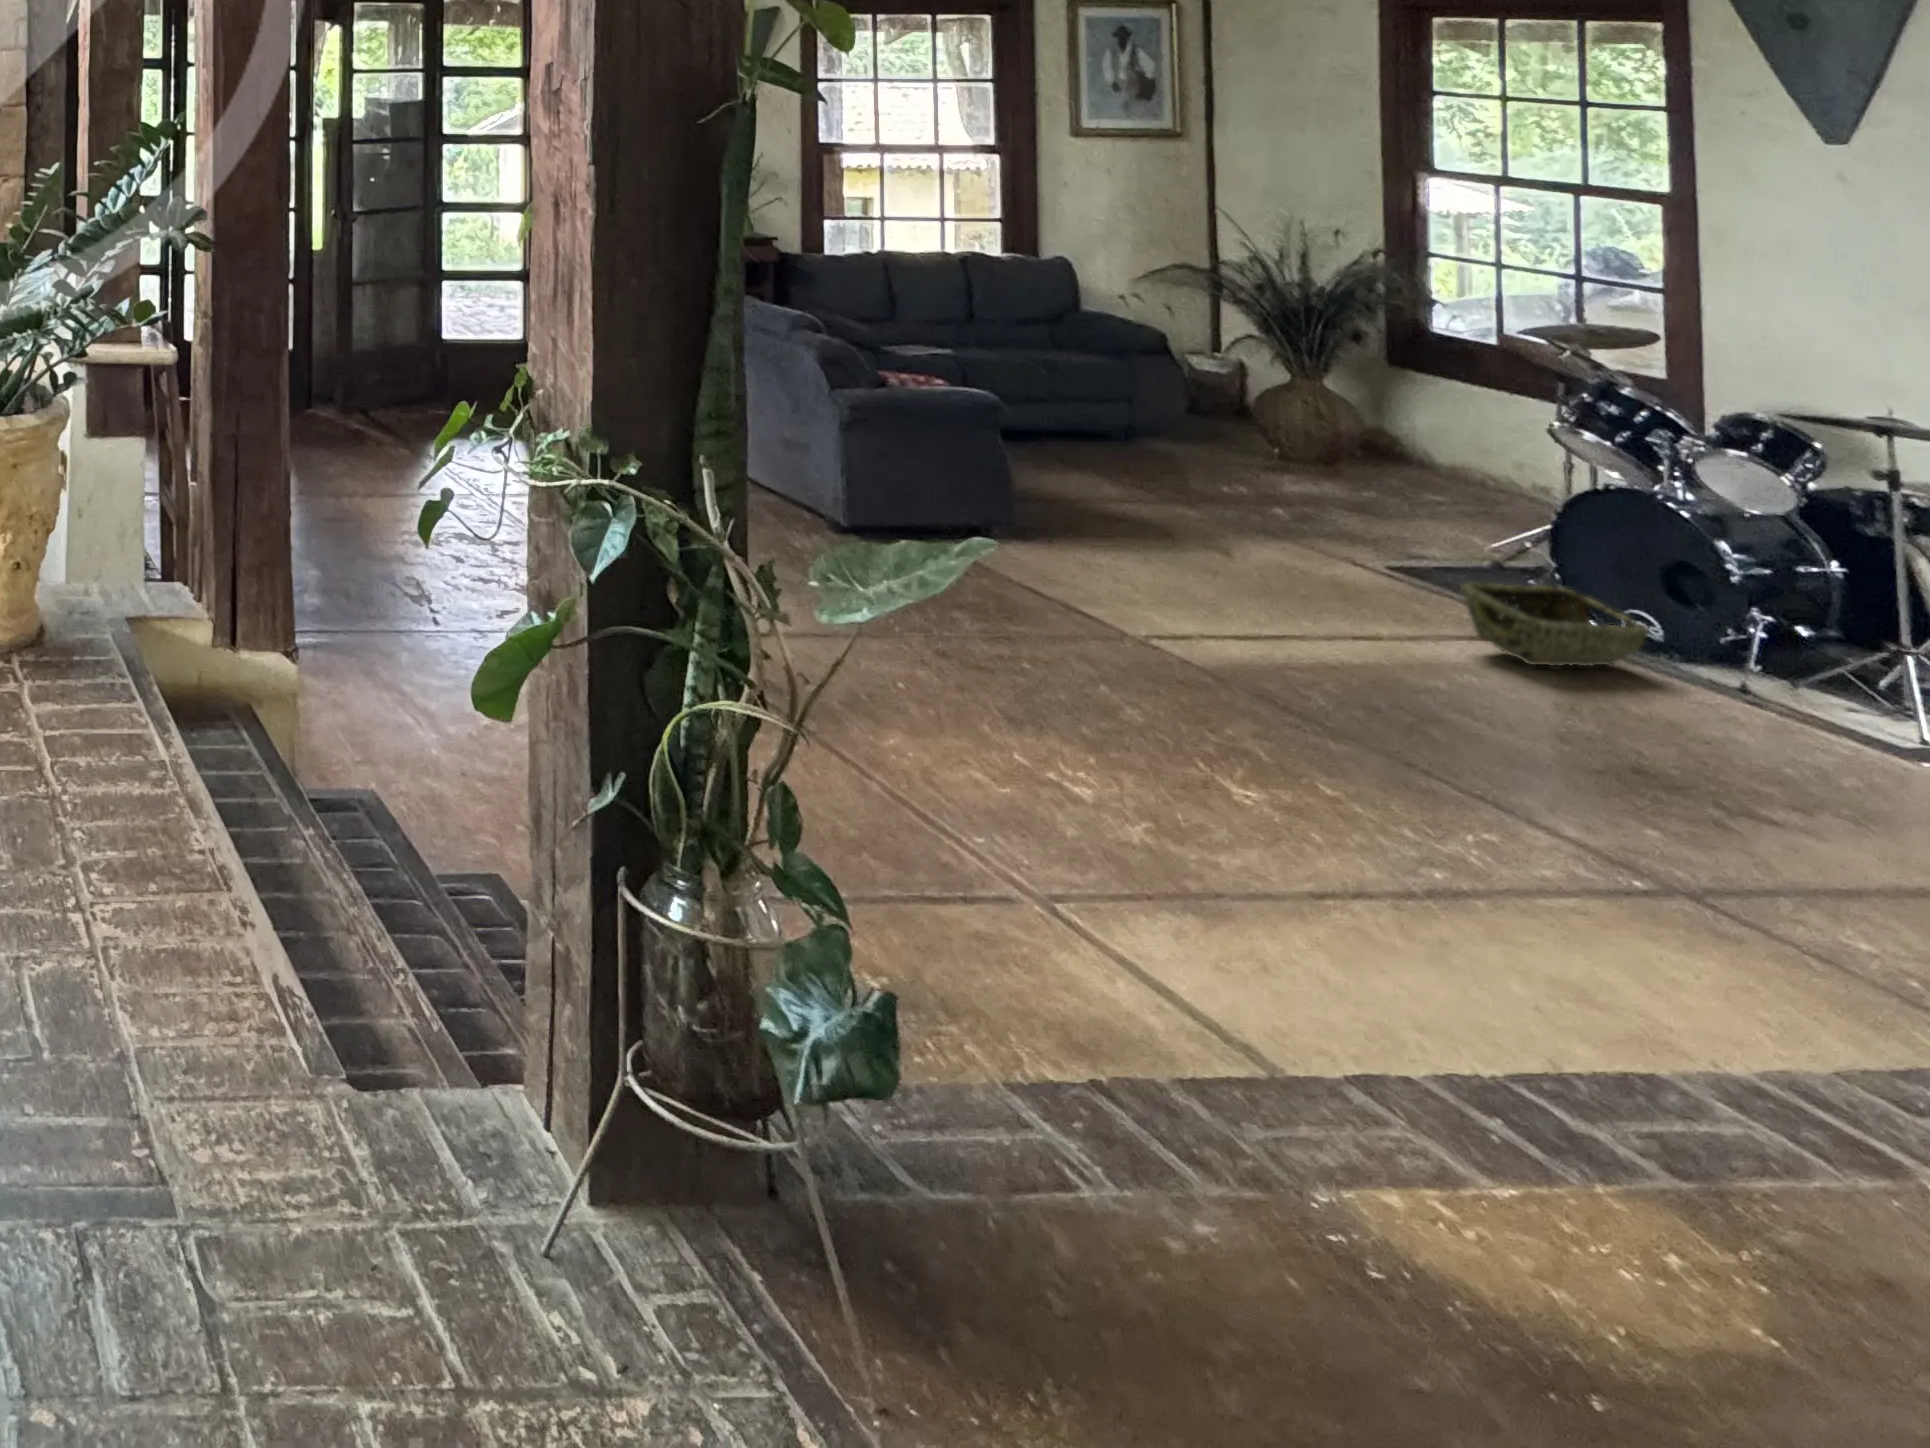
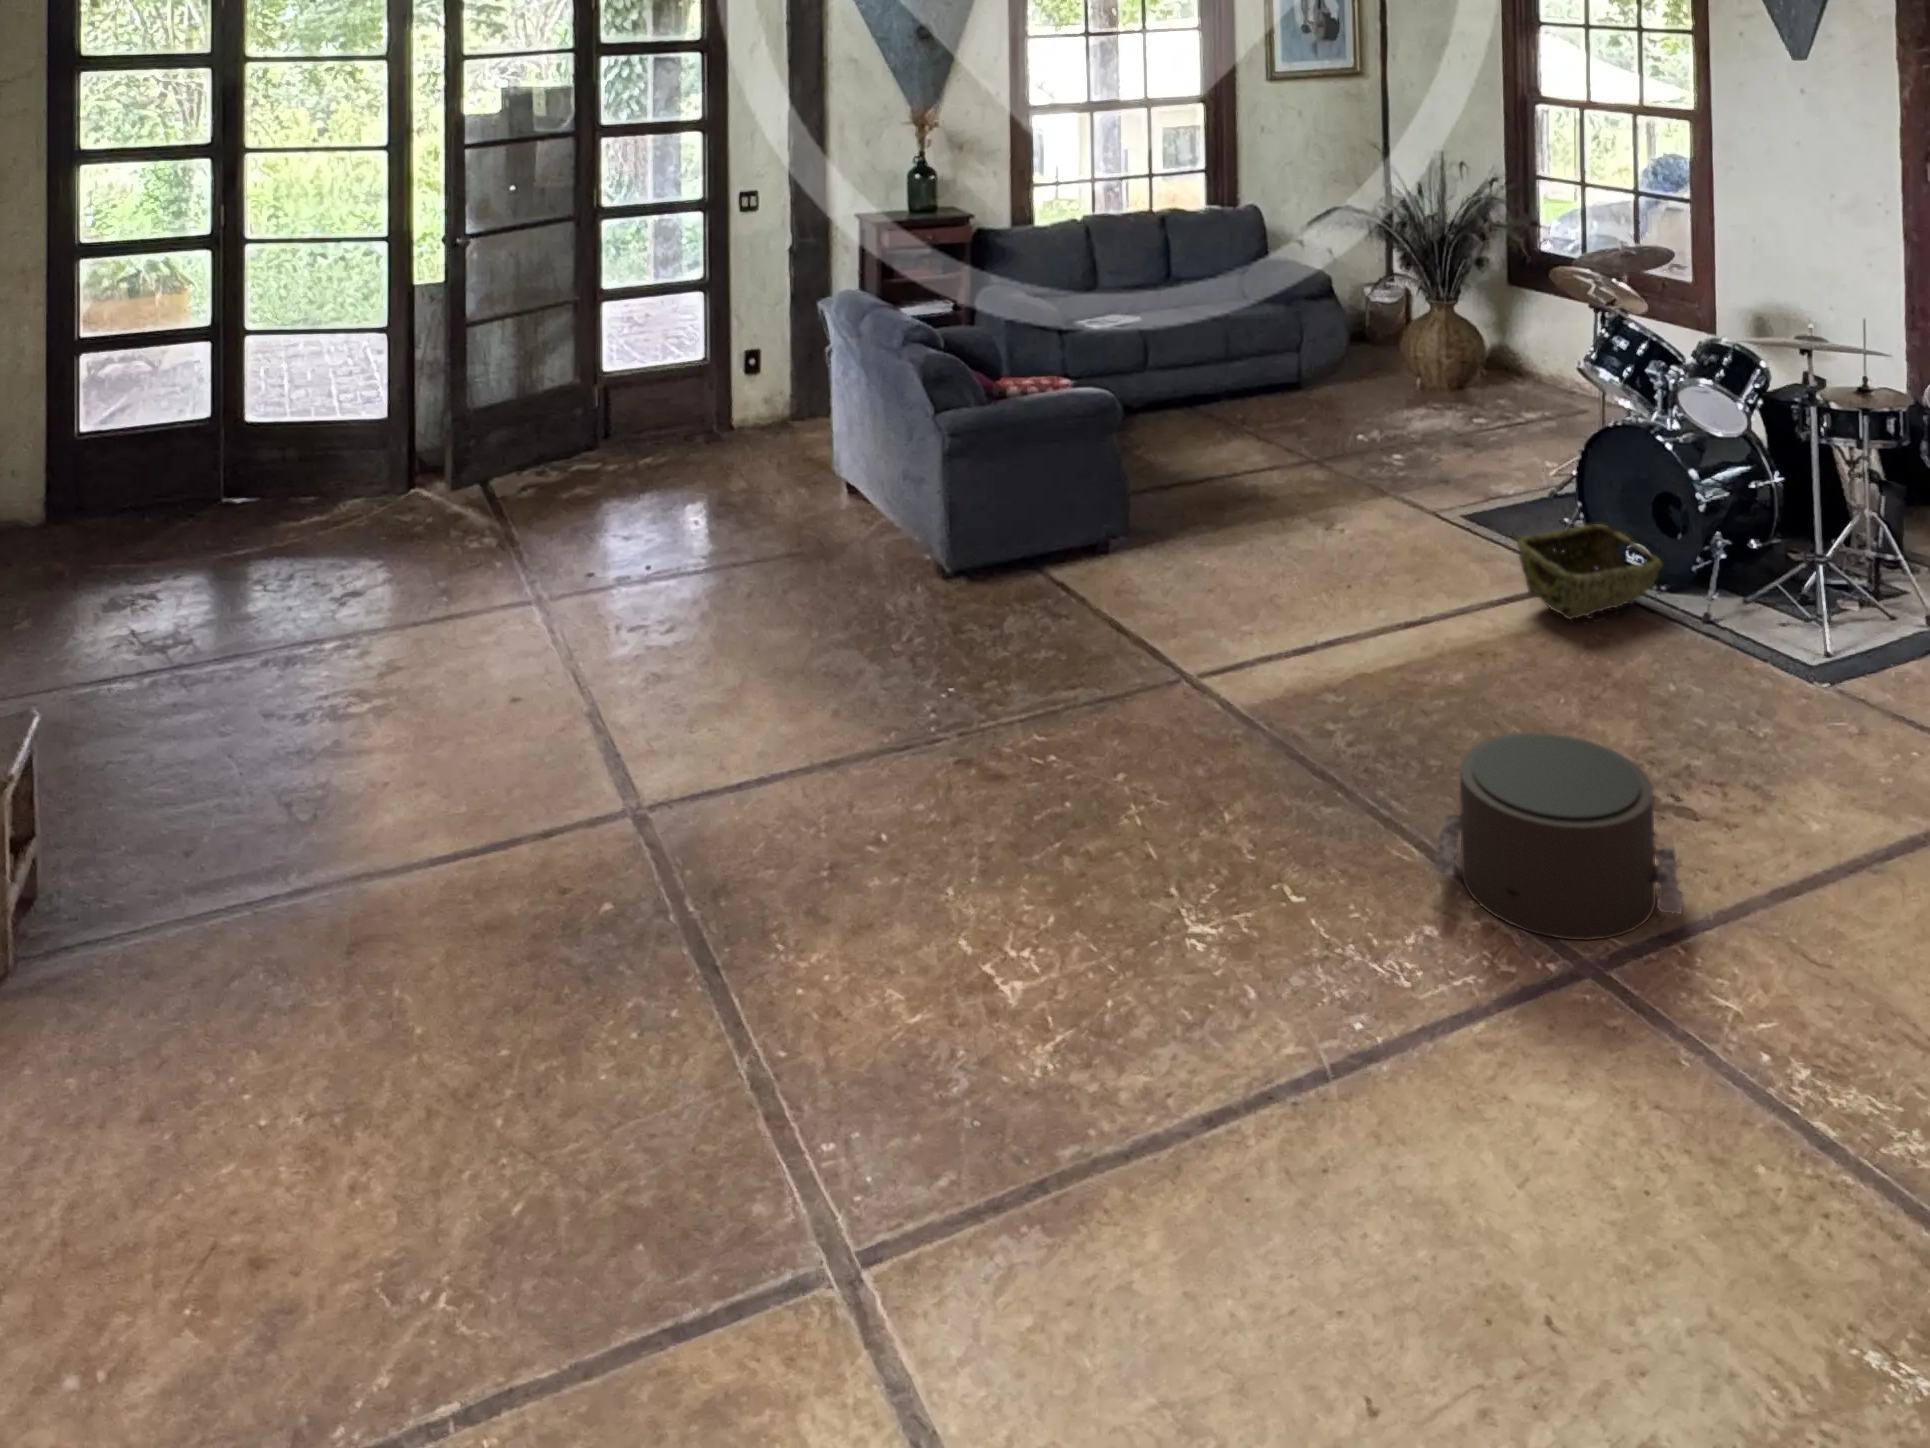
pouf: none [1420,697,1705,860] -> present [1435,733,1684,940]

